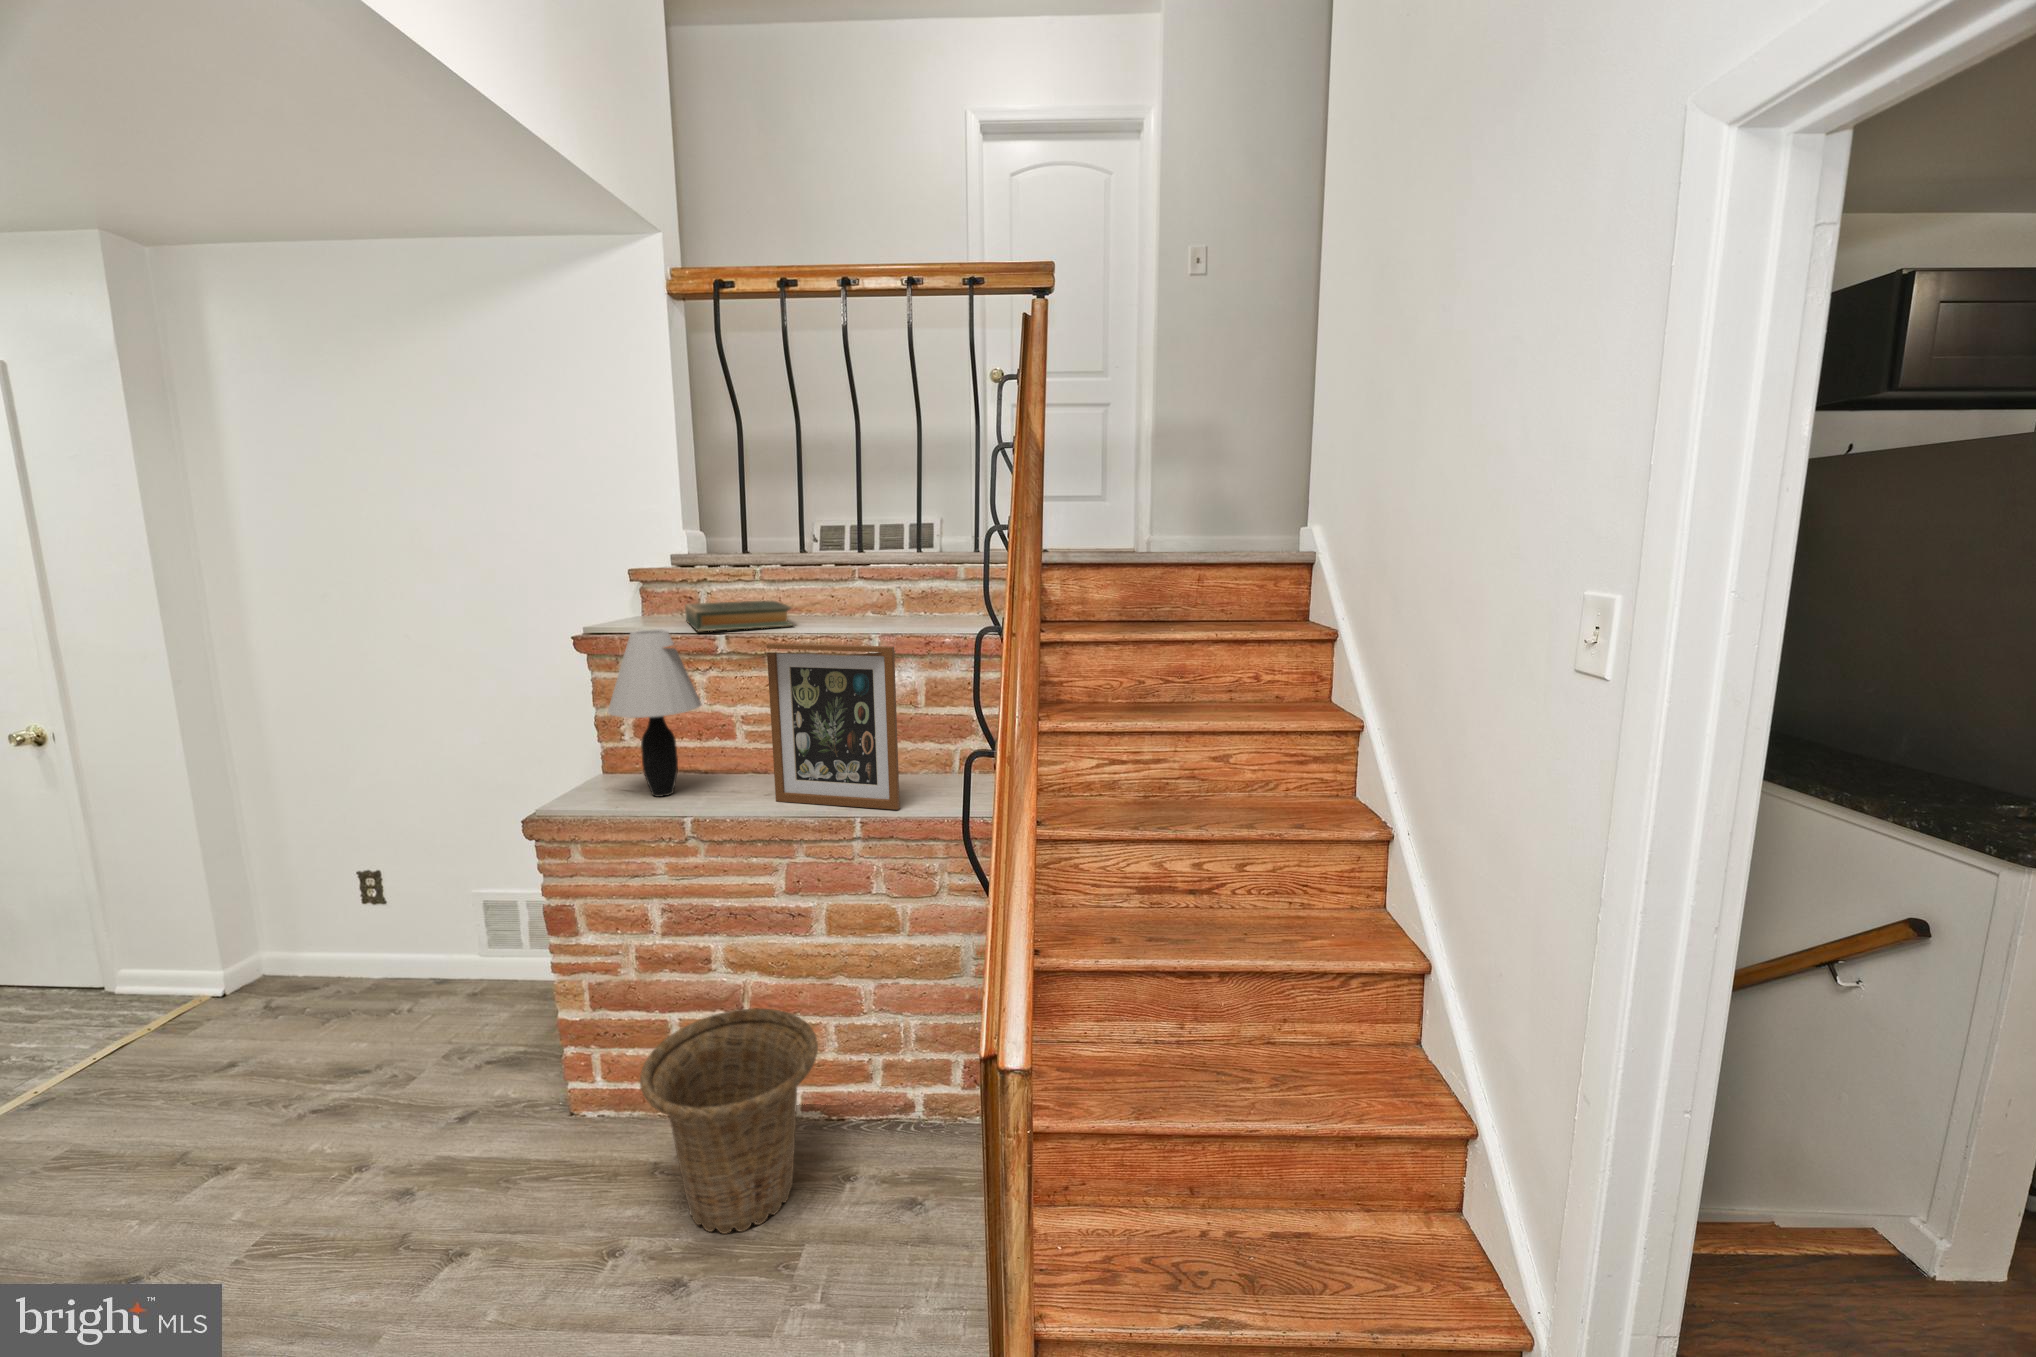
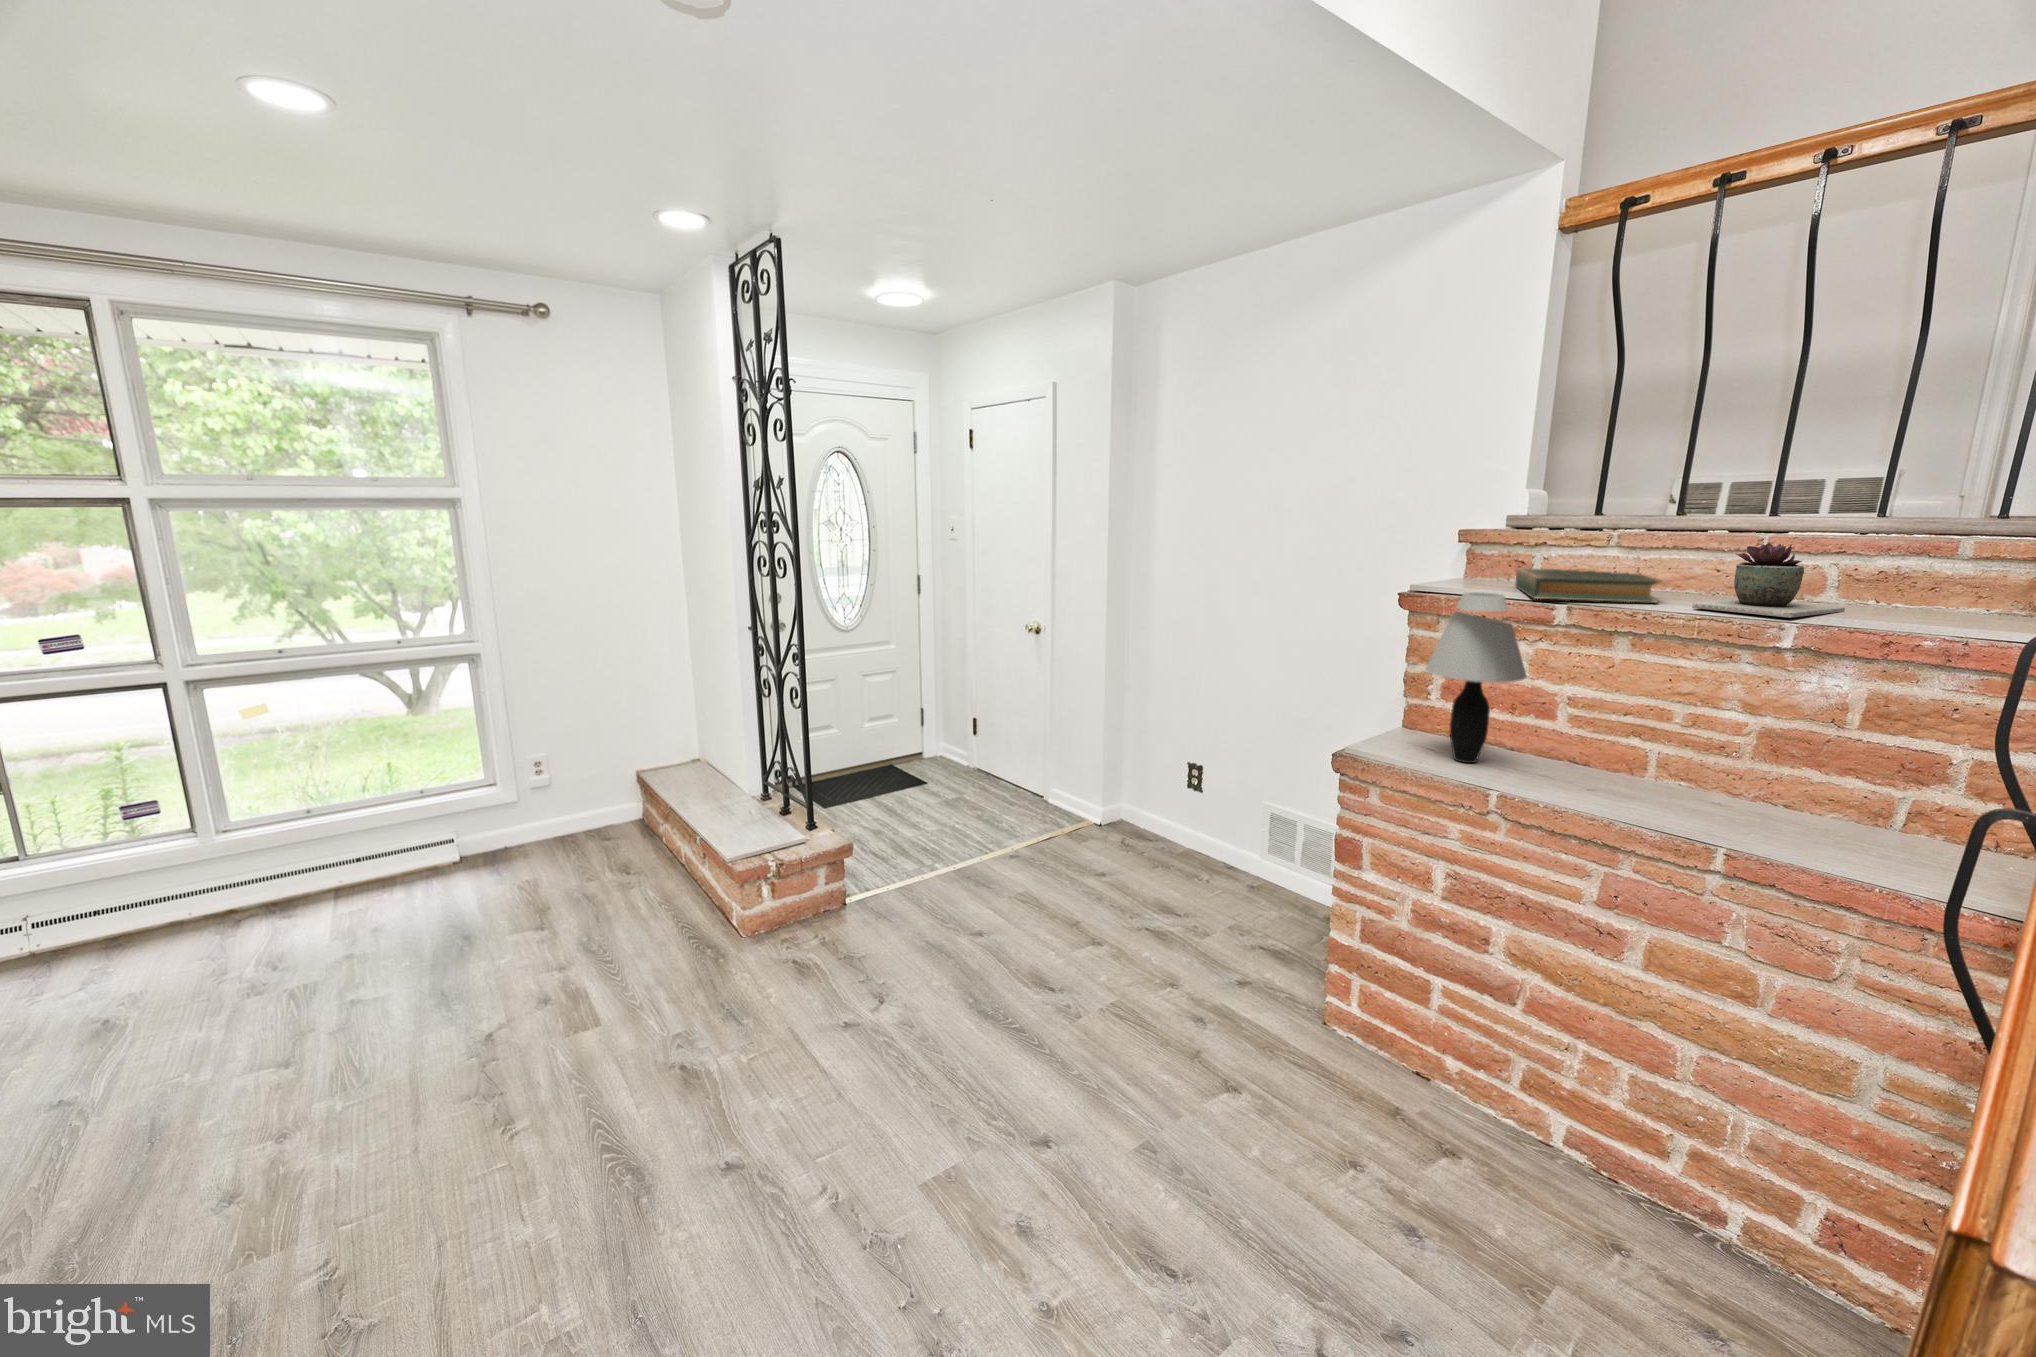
succulent plant: none [816,573,907,630] -> present [1692,543,1845,618]
picture frame: present [766,643,900,810] -> none [1601,620,1834,854]
basket: present [640,1008,818,1234] -> none [1405,996,1611,1233]

